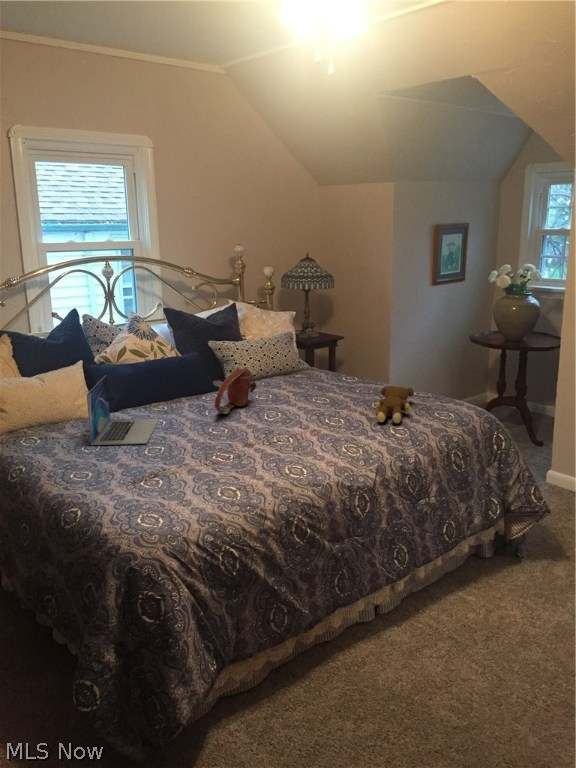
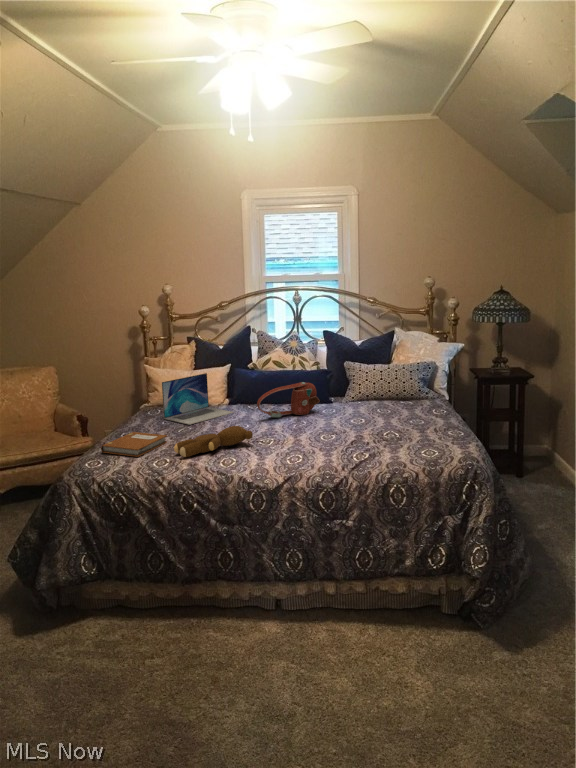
teddy bear: present [376,386,414,423] -> present [174,426,253,457]
notebook: none [115,460,190,504] -> present [101,432,167,457]

